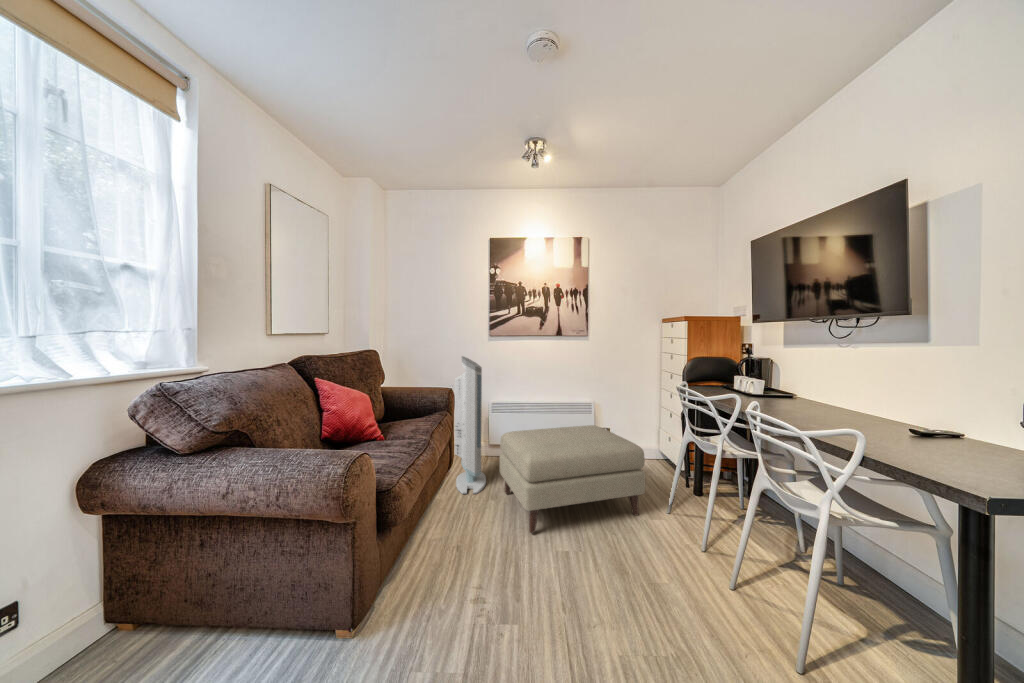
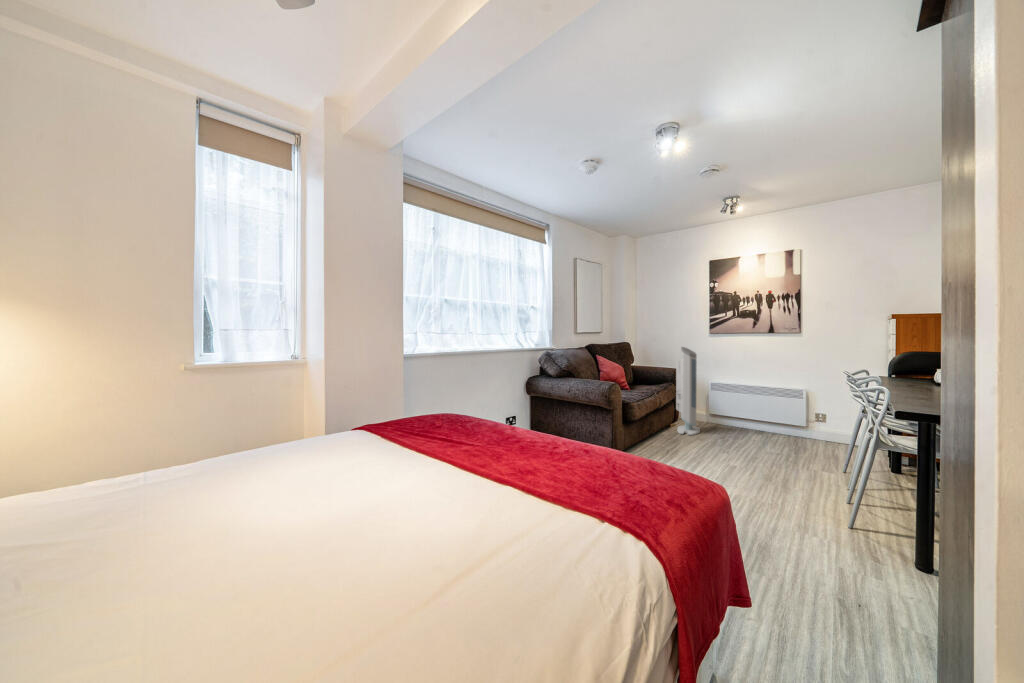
ottoman: present [500,425,645,533] -> none [706,397,821,465]

